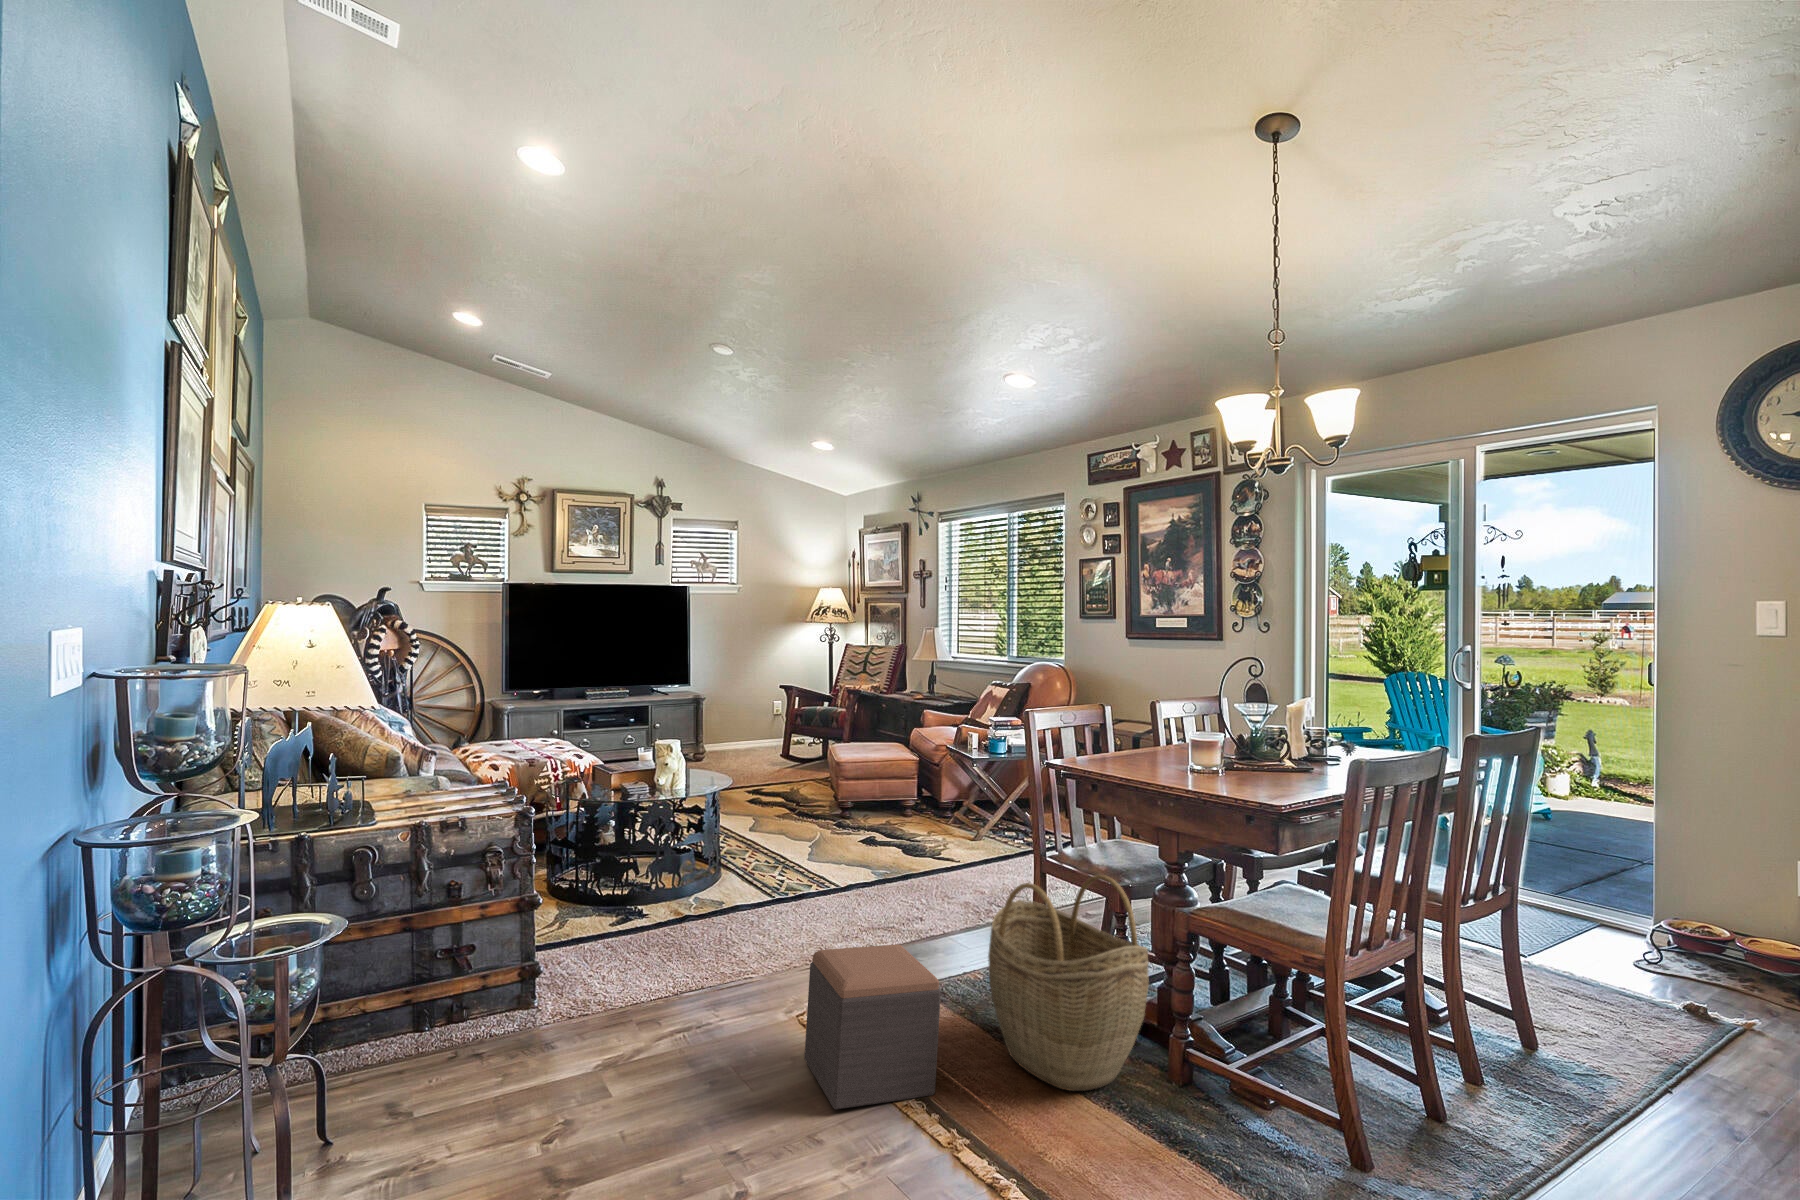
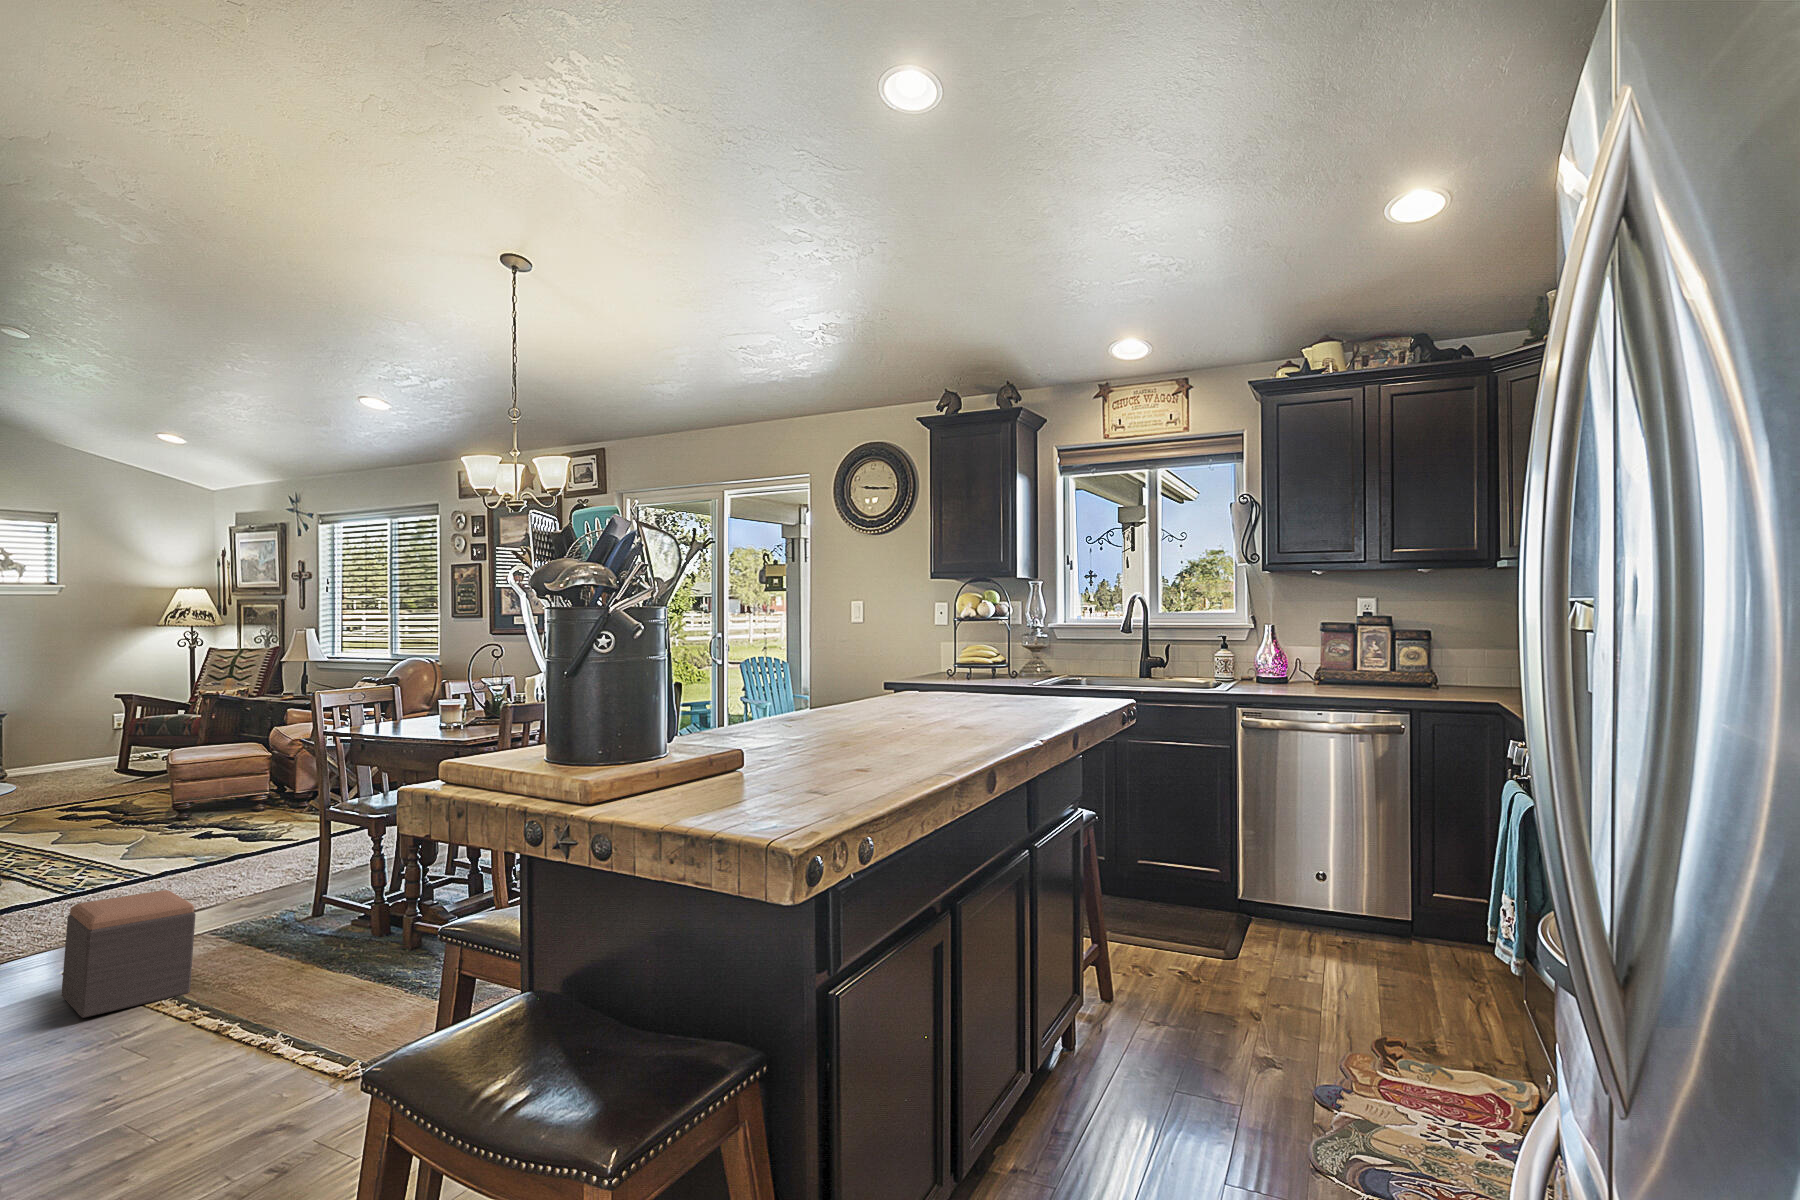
woven basket: present [988,875,1149,1091] -> none [253,813,385,967]

